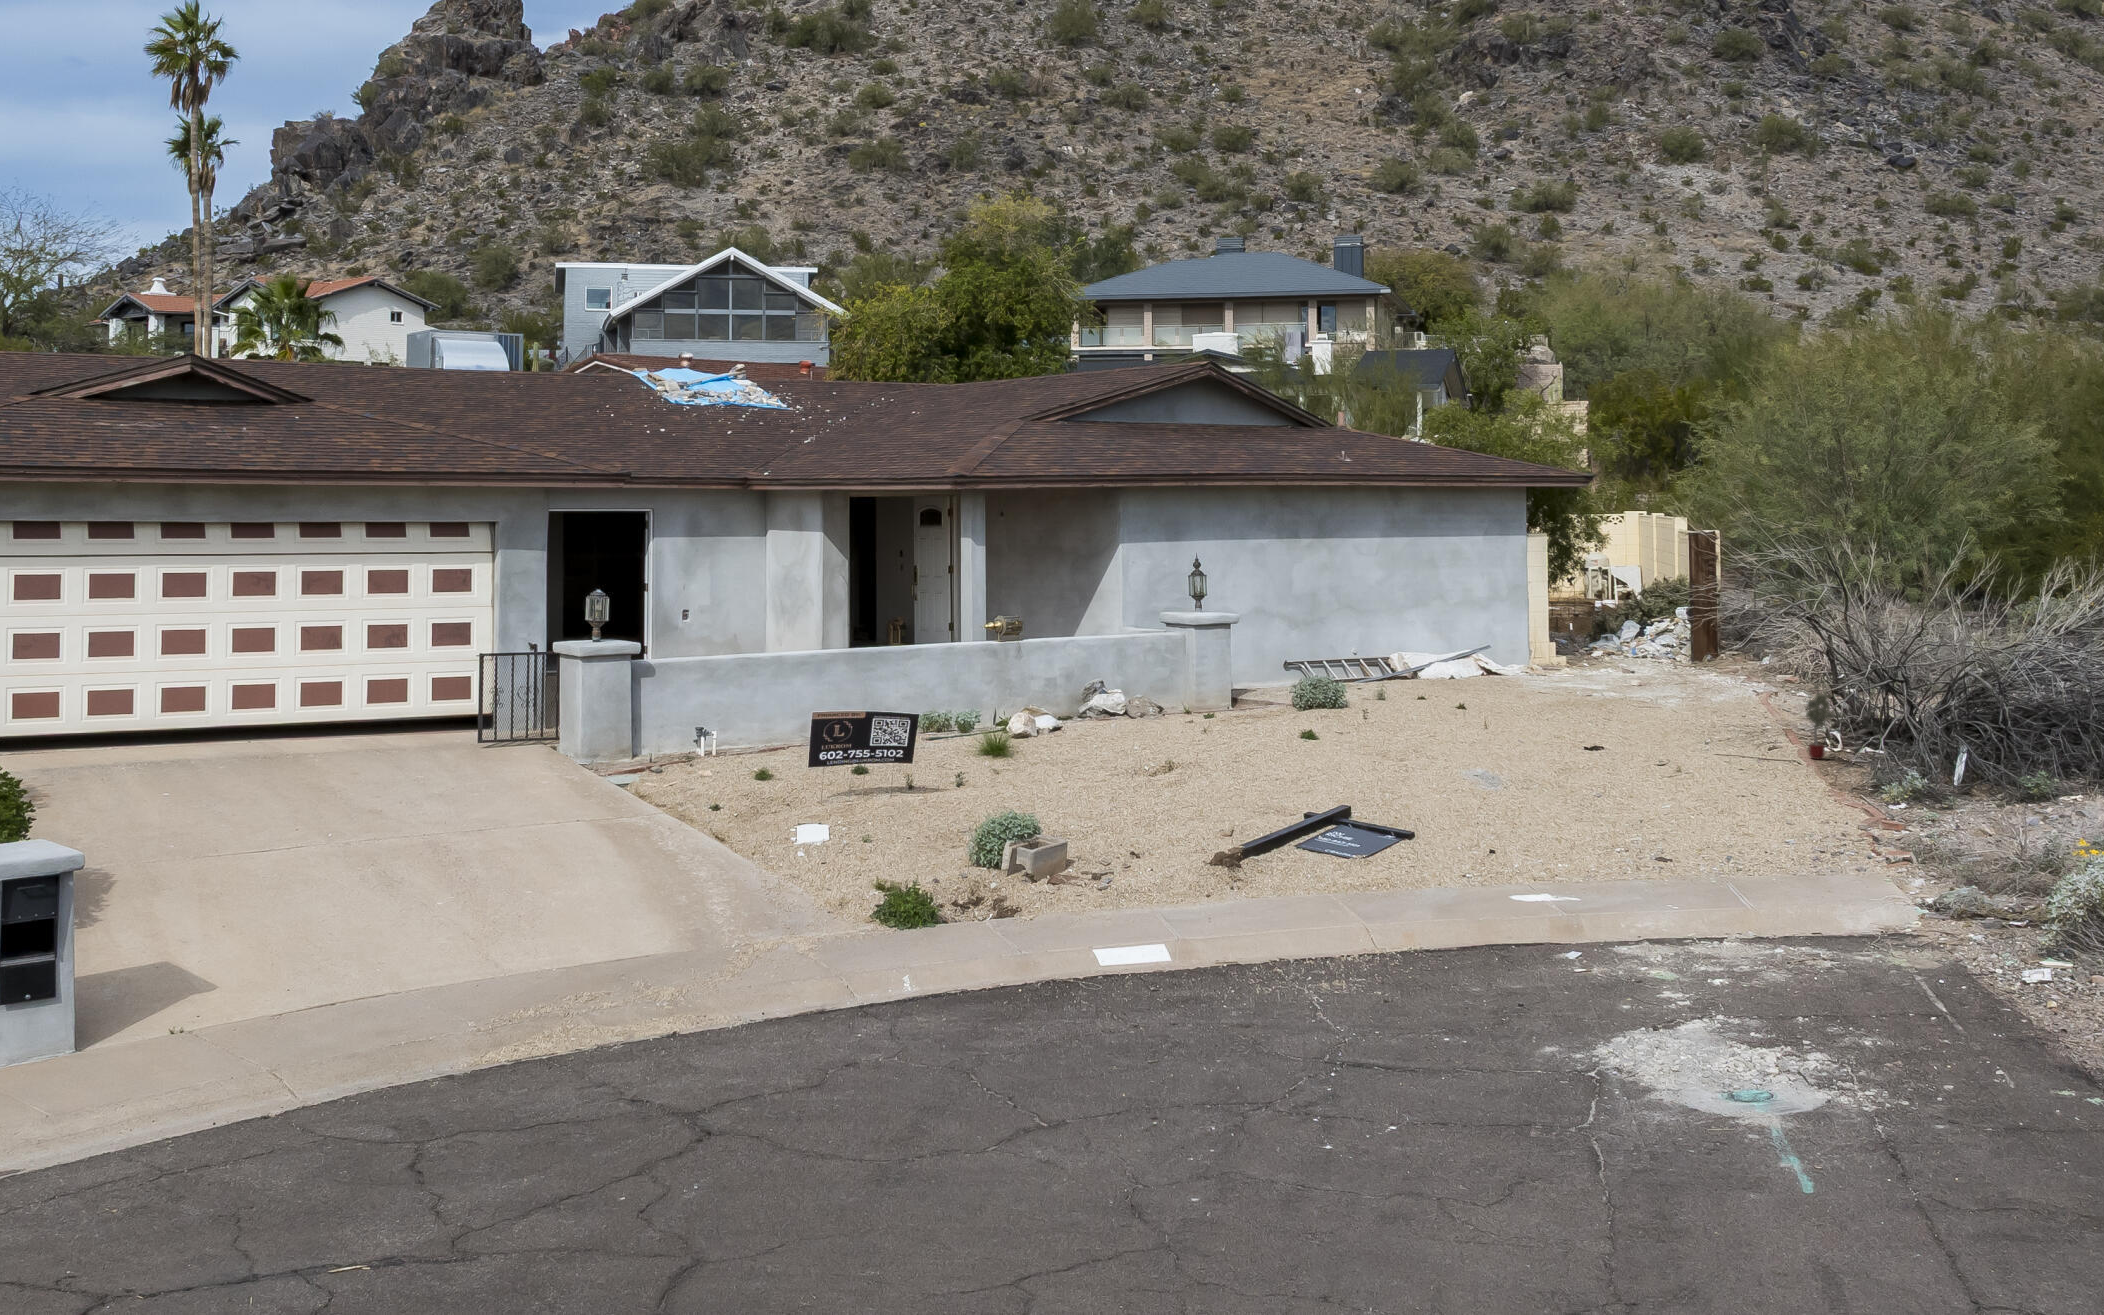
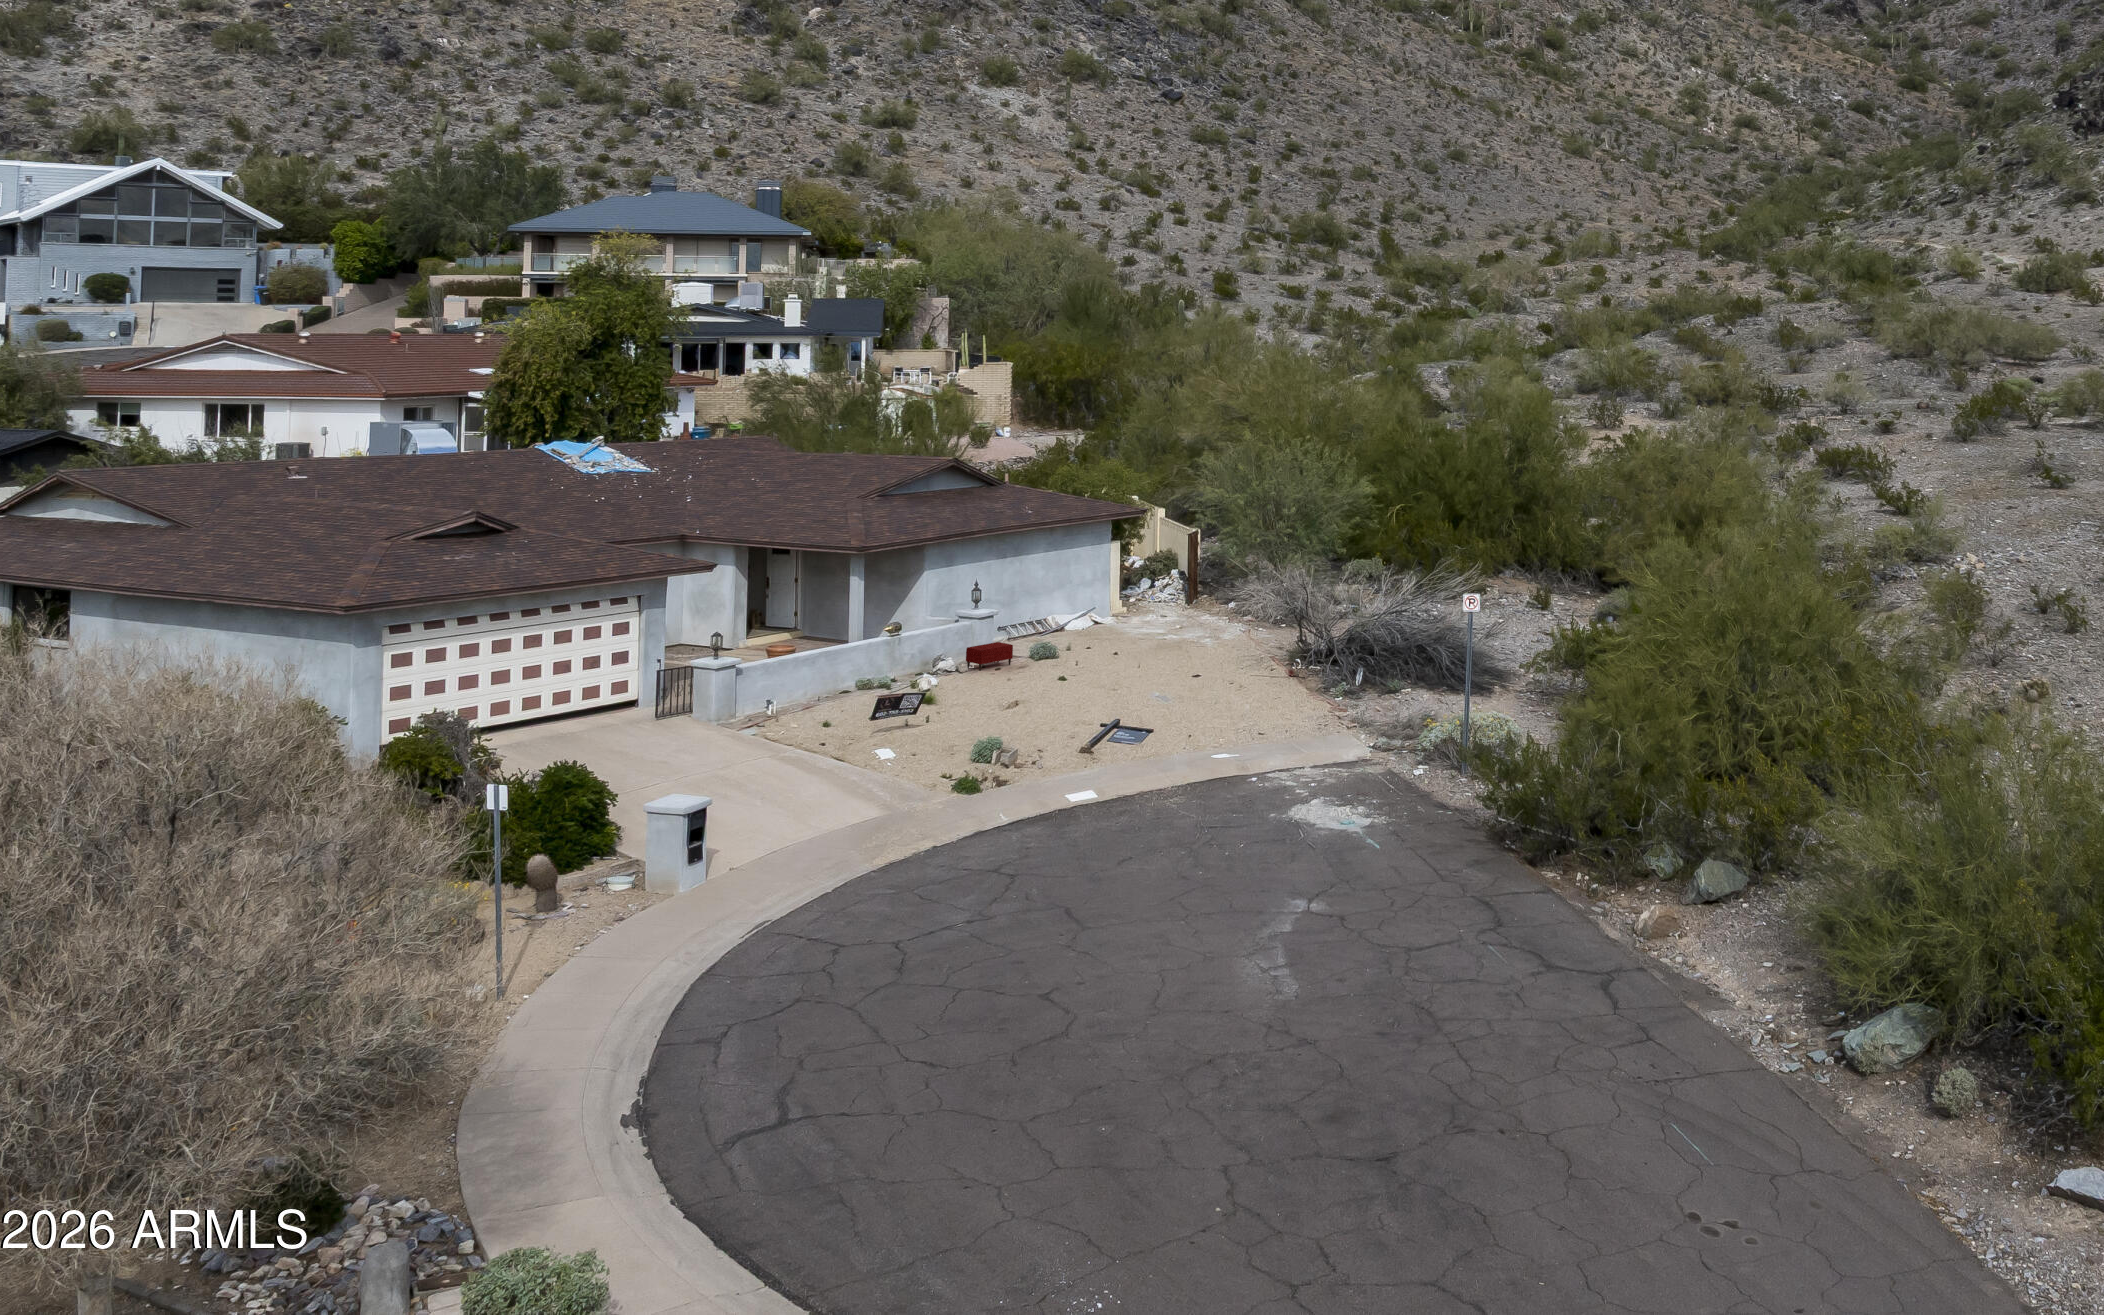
bench: none [1145,670,1238,718] -> present [966,642,1013,671]

